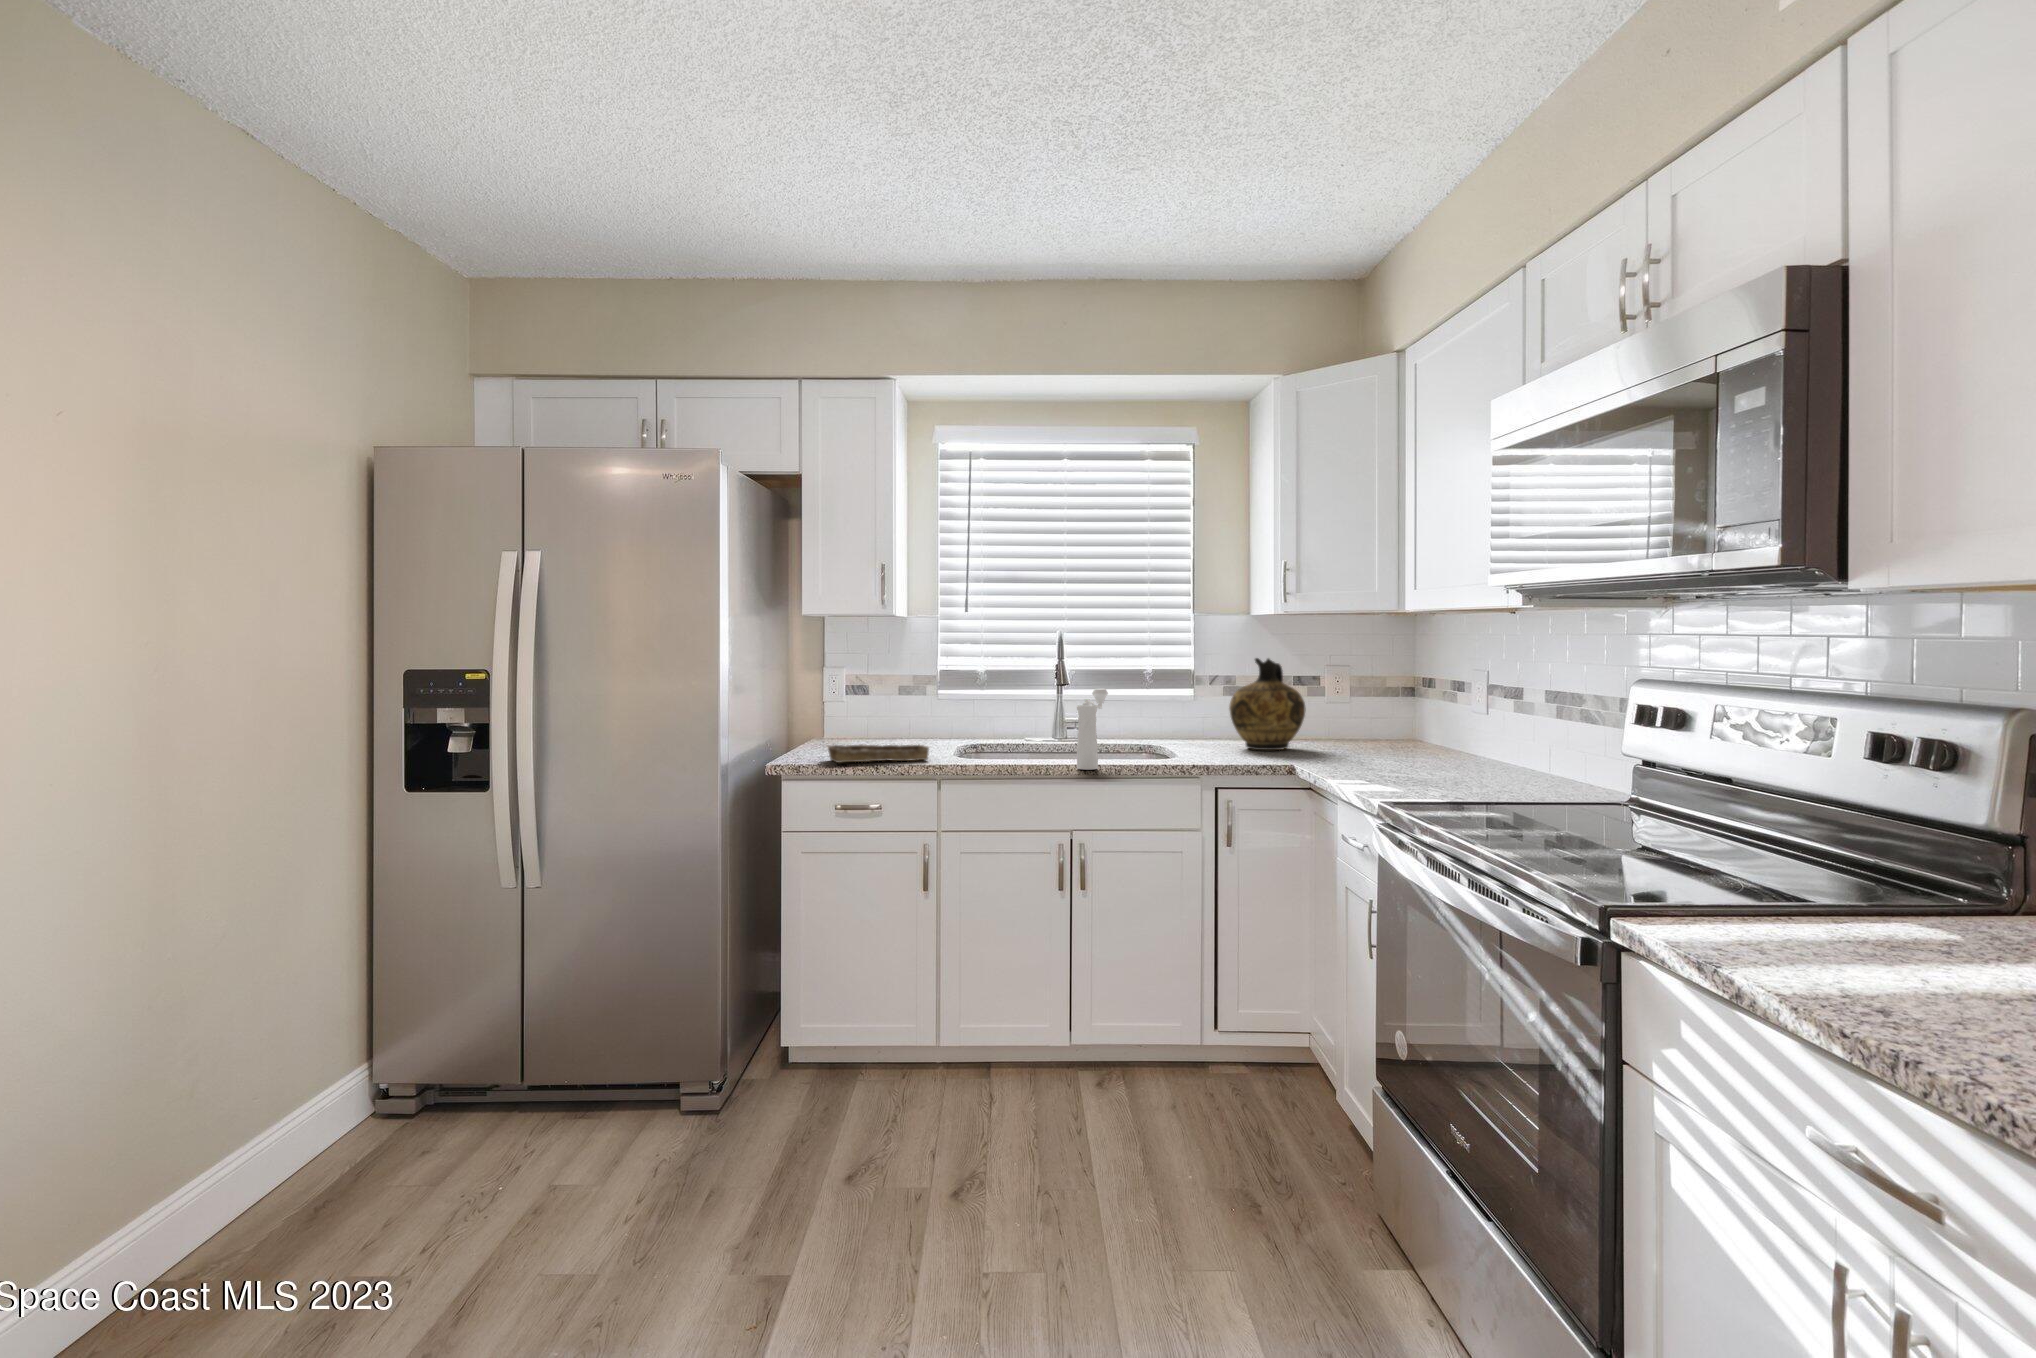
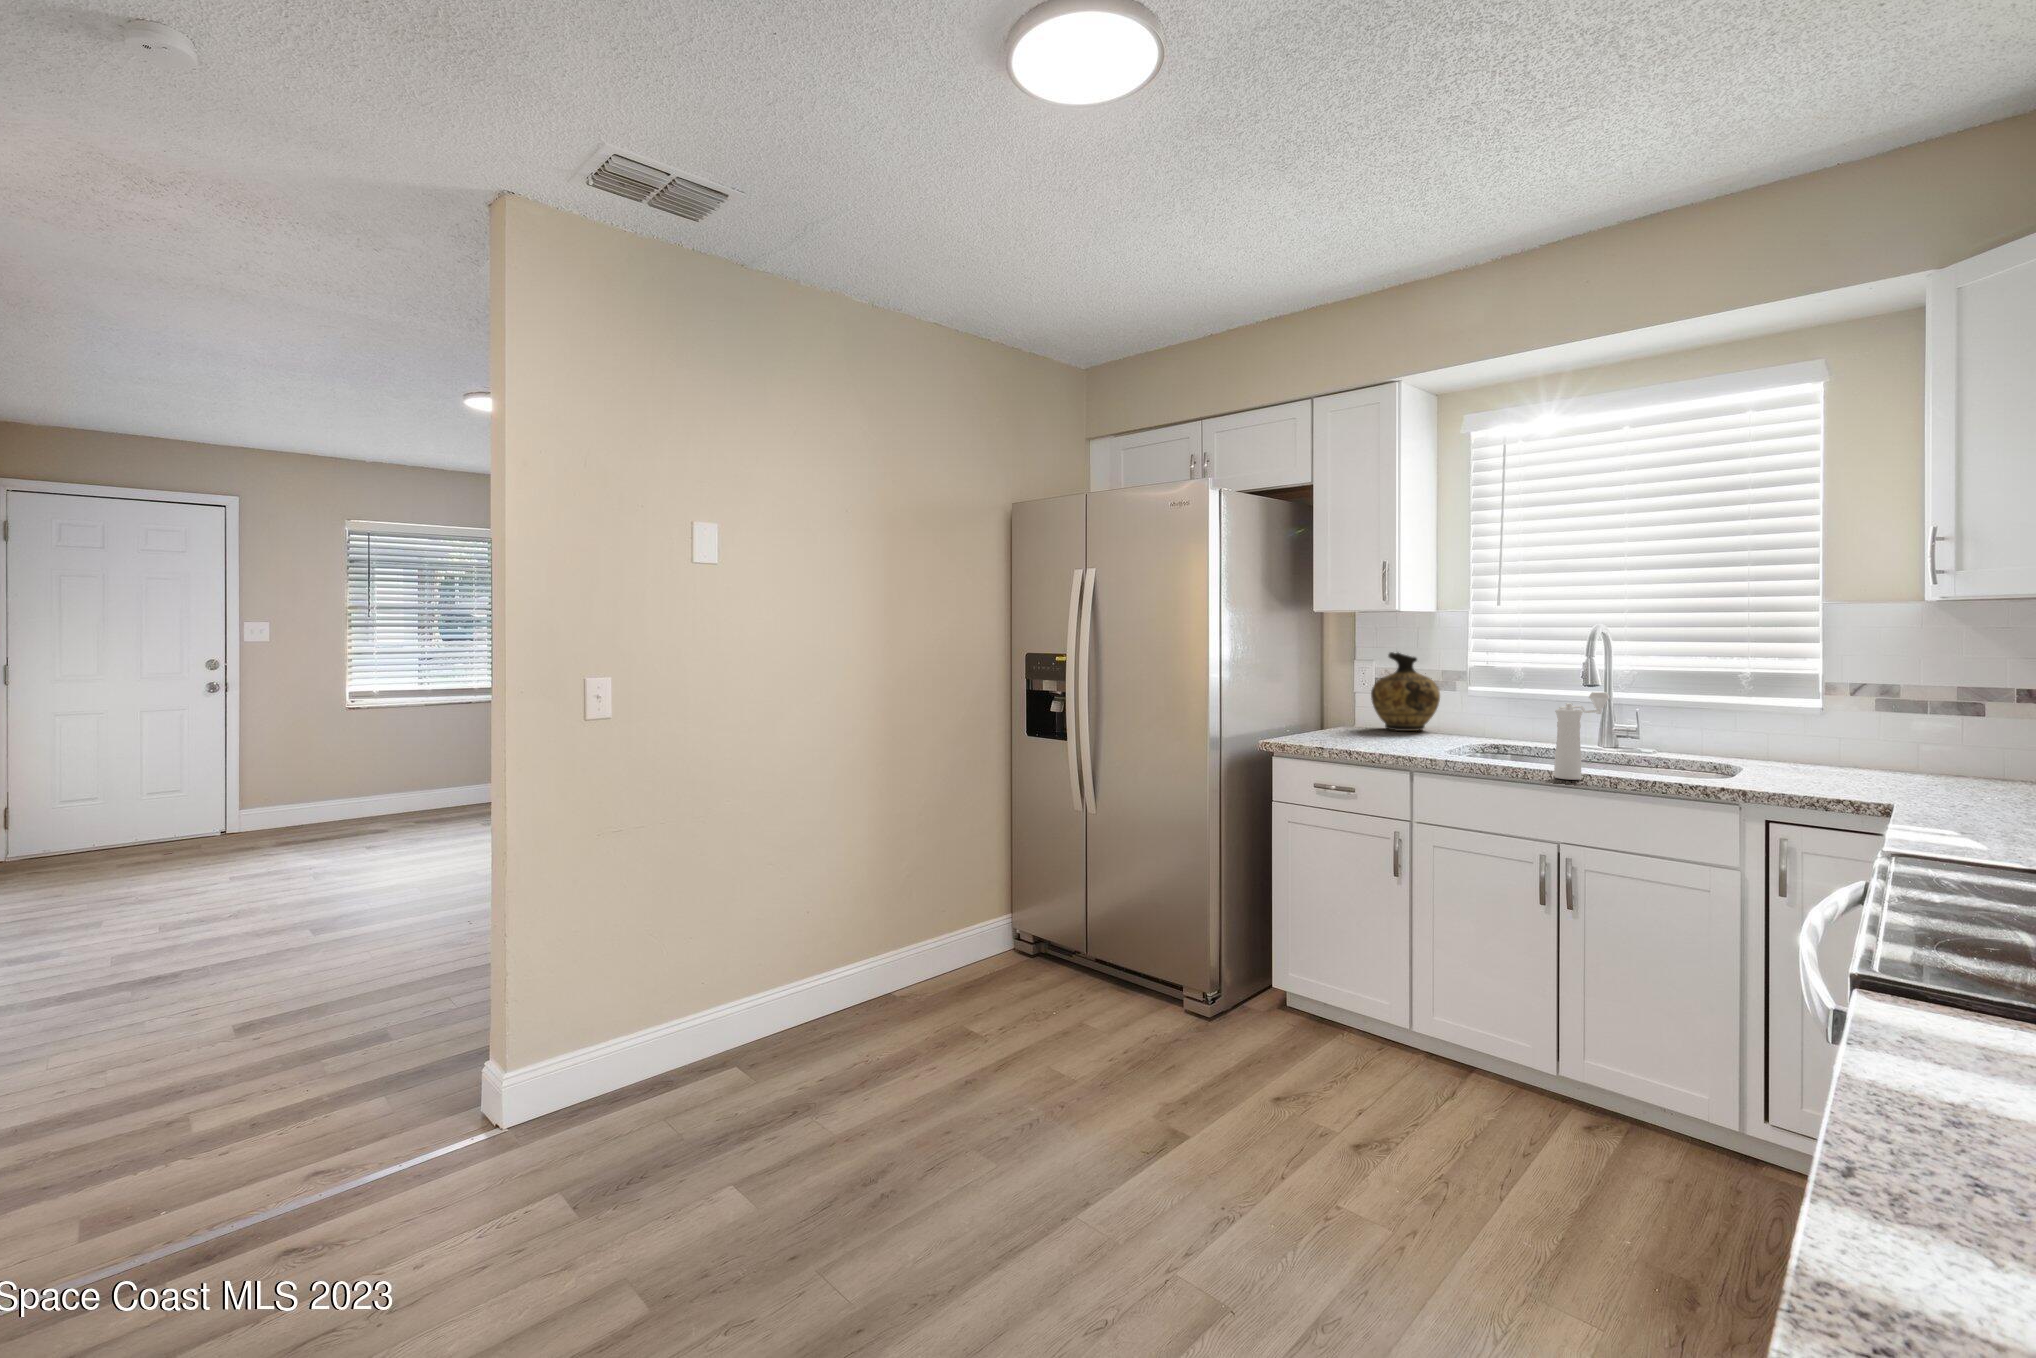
ceramic jug: present [1229,658,1306,750] -> present [1371,652,1440,731]
tray: present [827,744,929,763] -> none [1315,730,1418,752]

